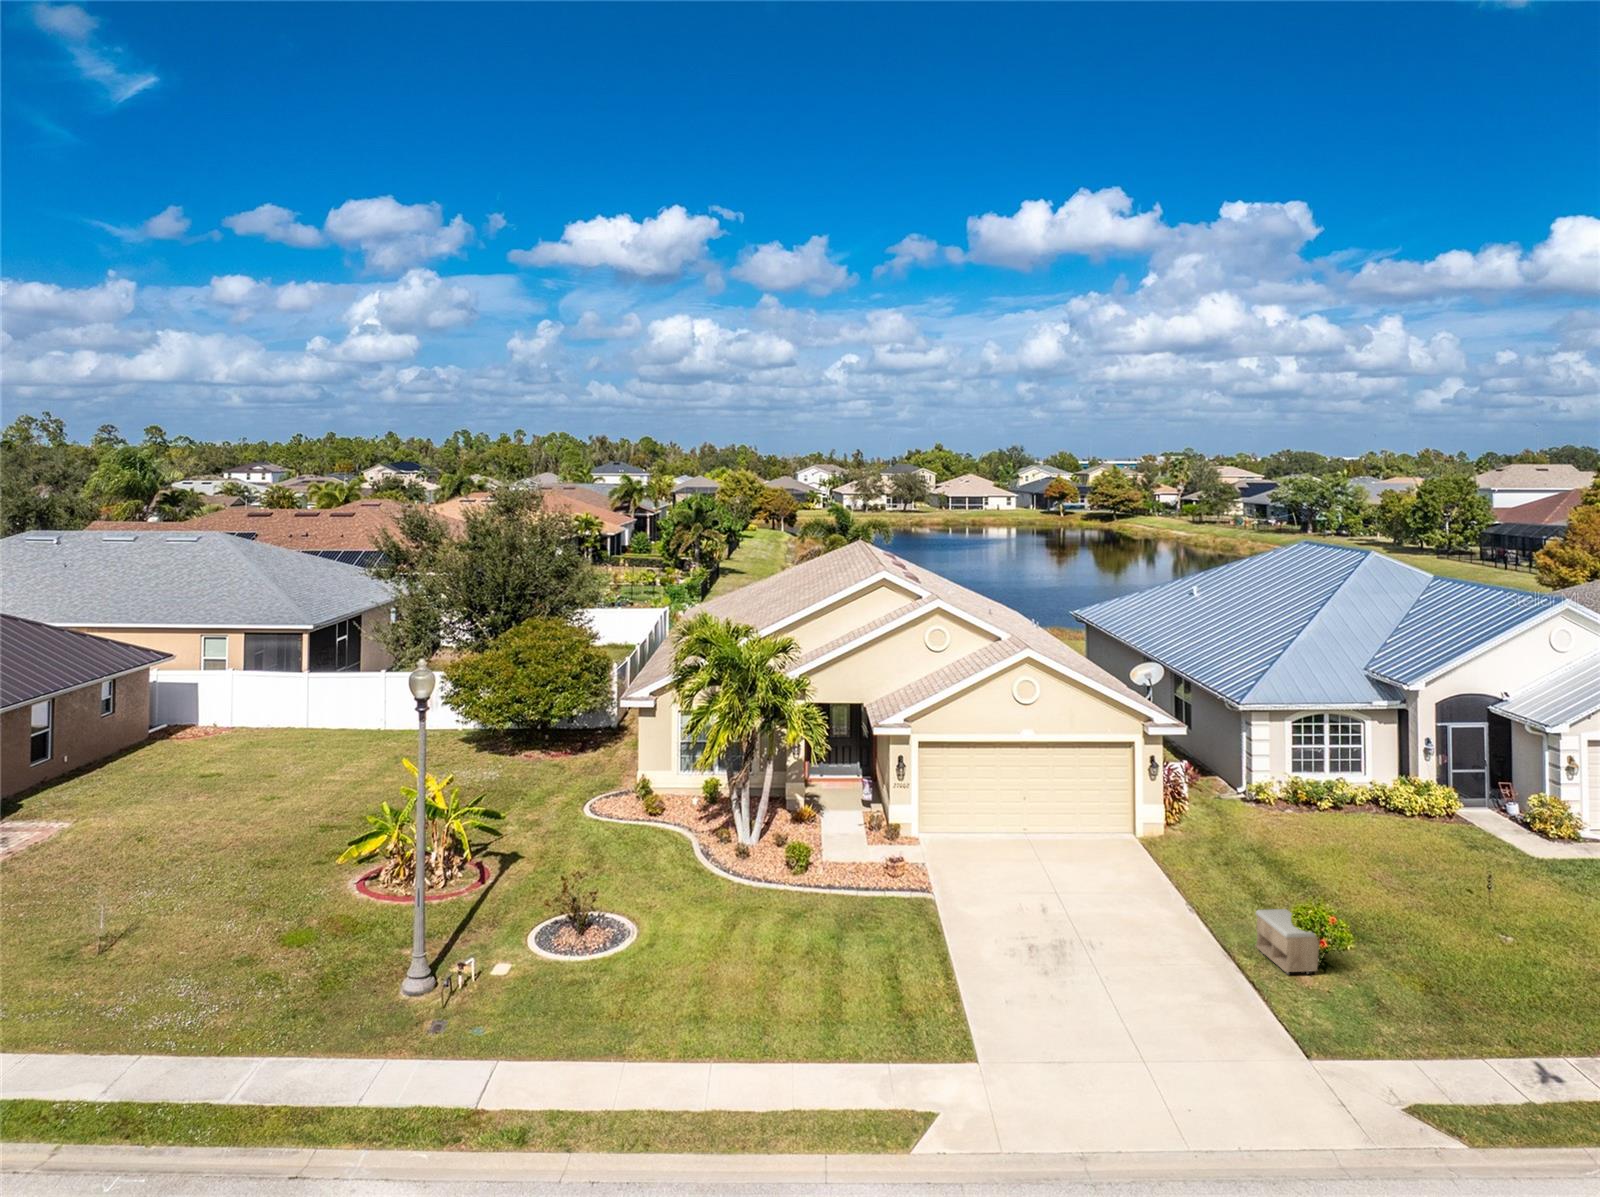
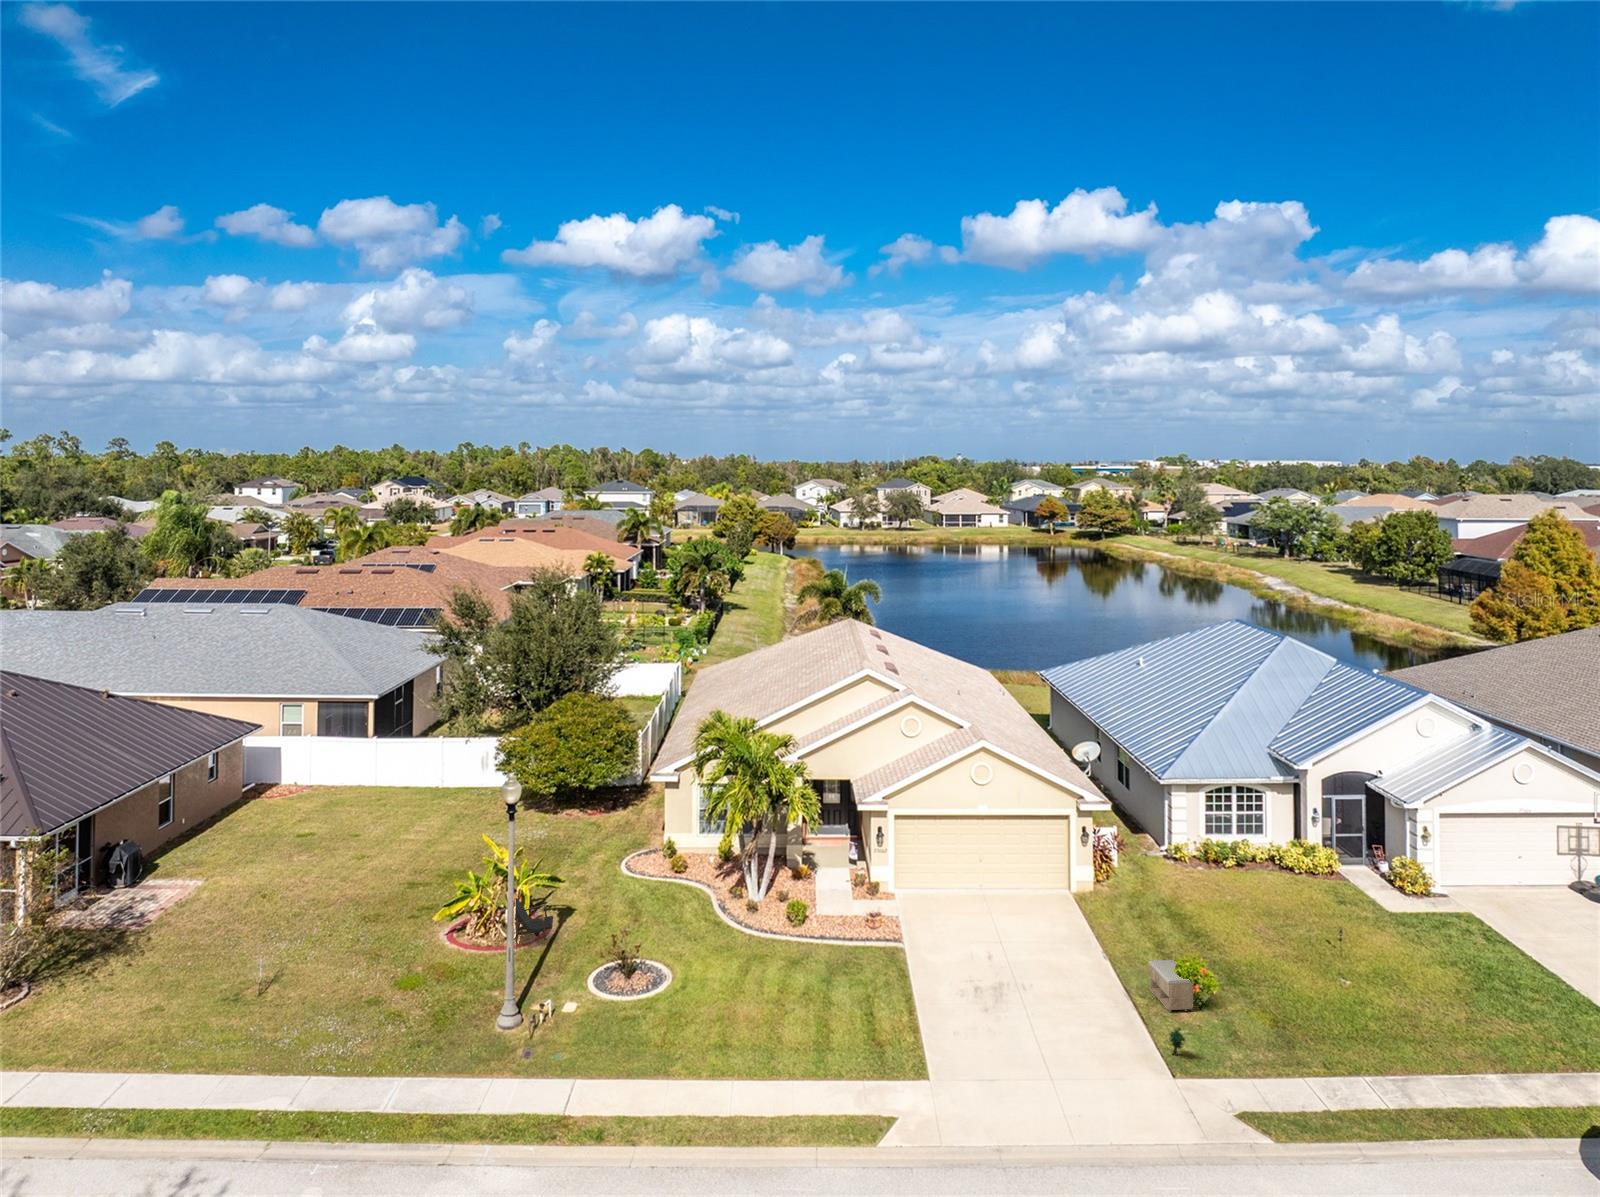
lounge chair: none [438,836,492,895] -> present [516,898,553,945]
decorative plant: none [1296,991,1323,1031] -> present [1170,1027,1185,1056]

